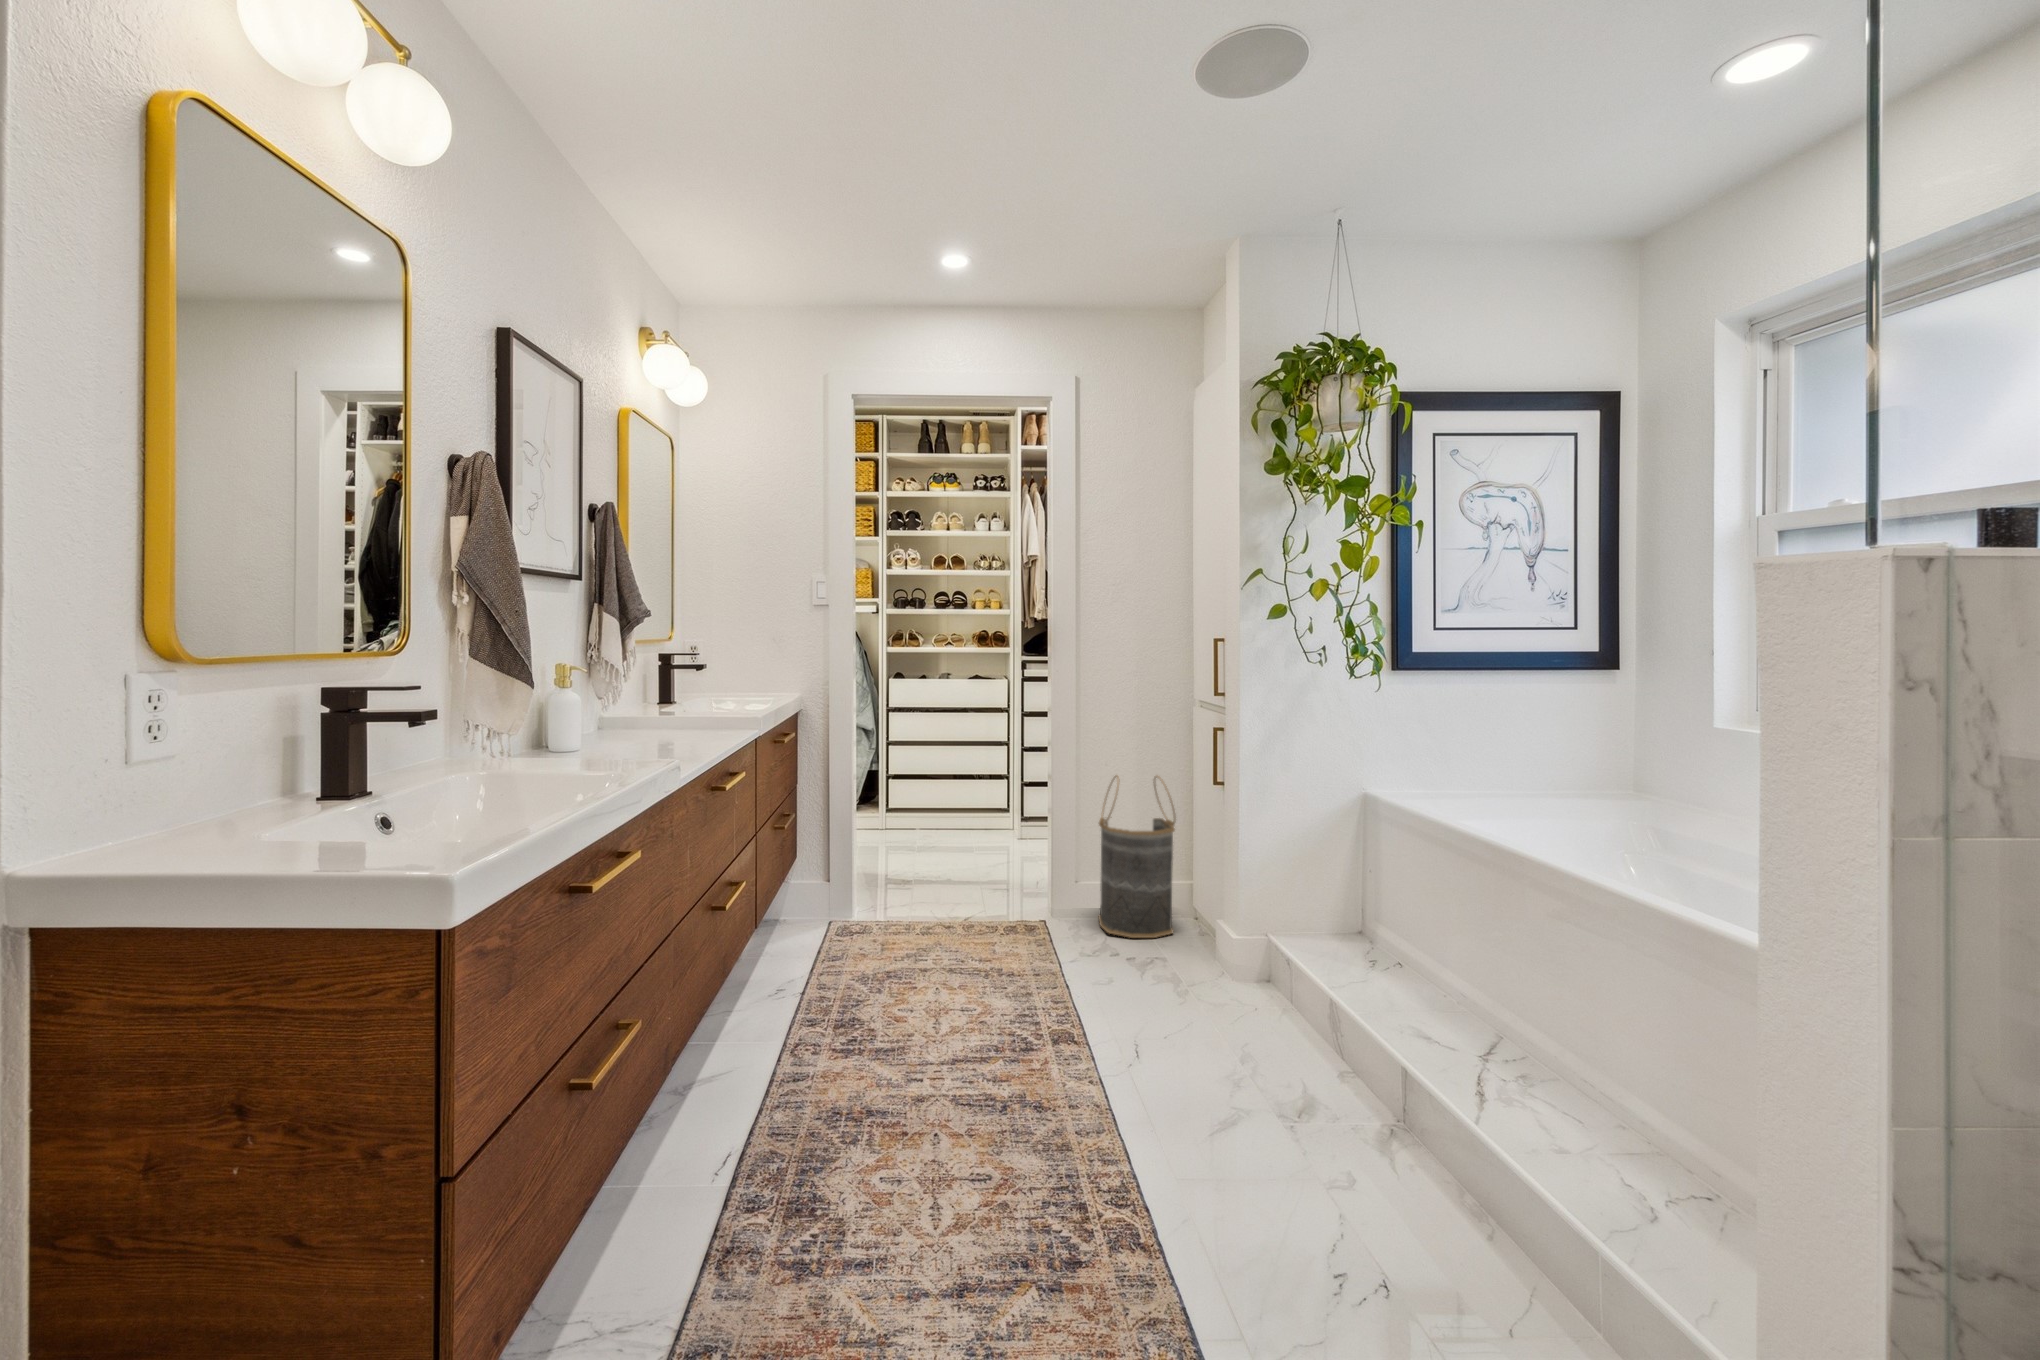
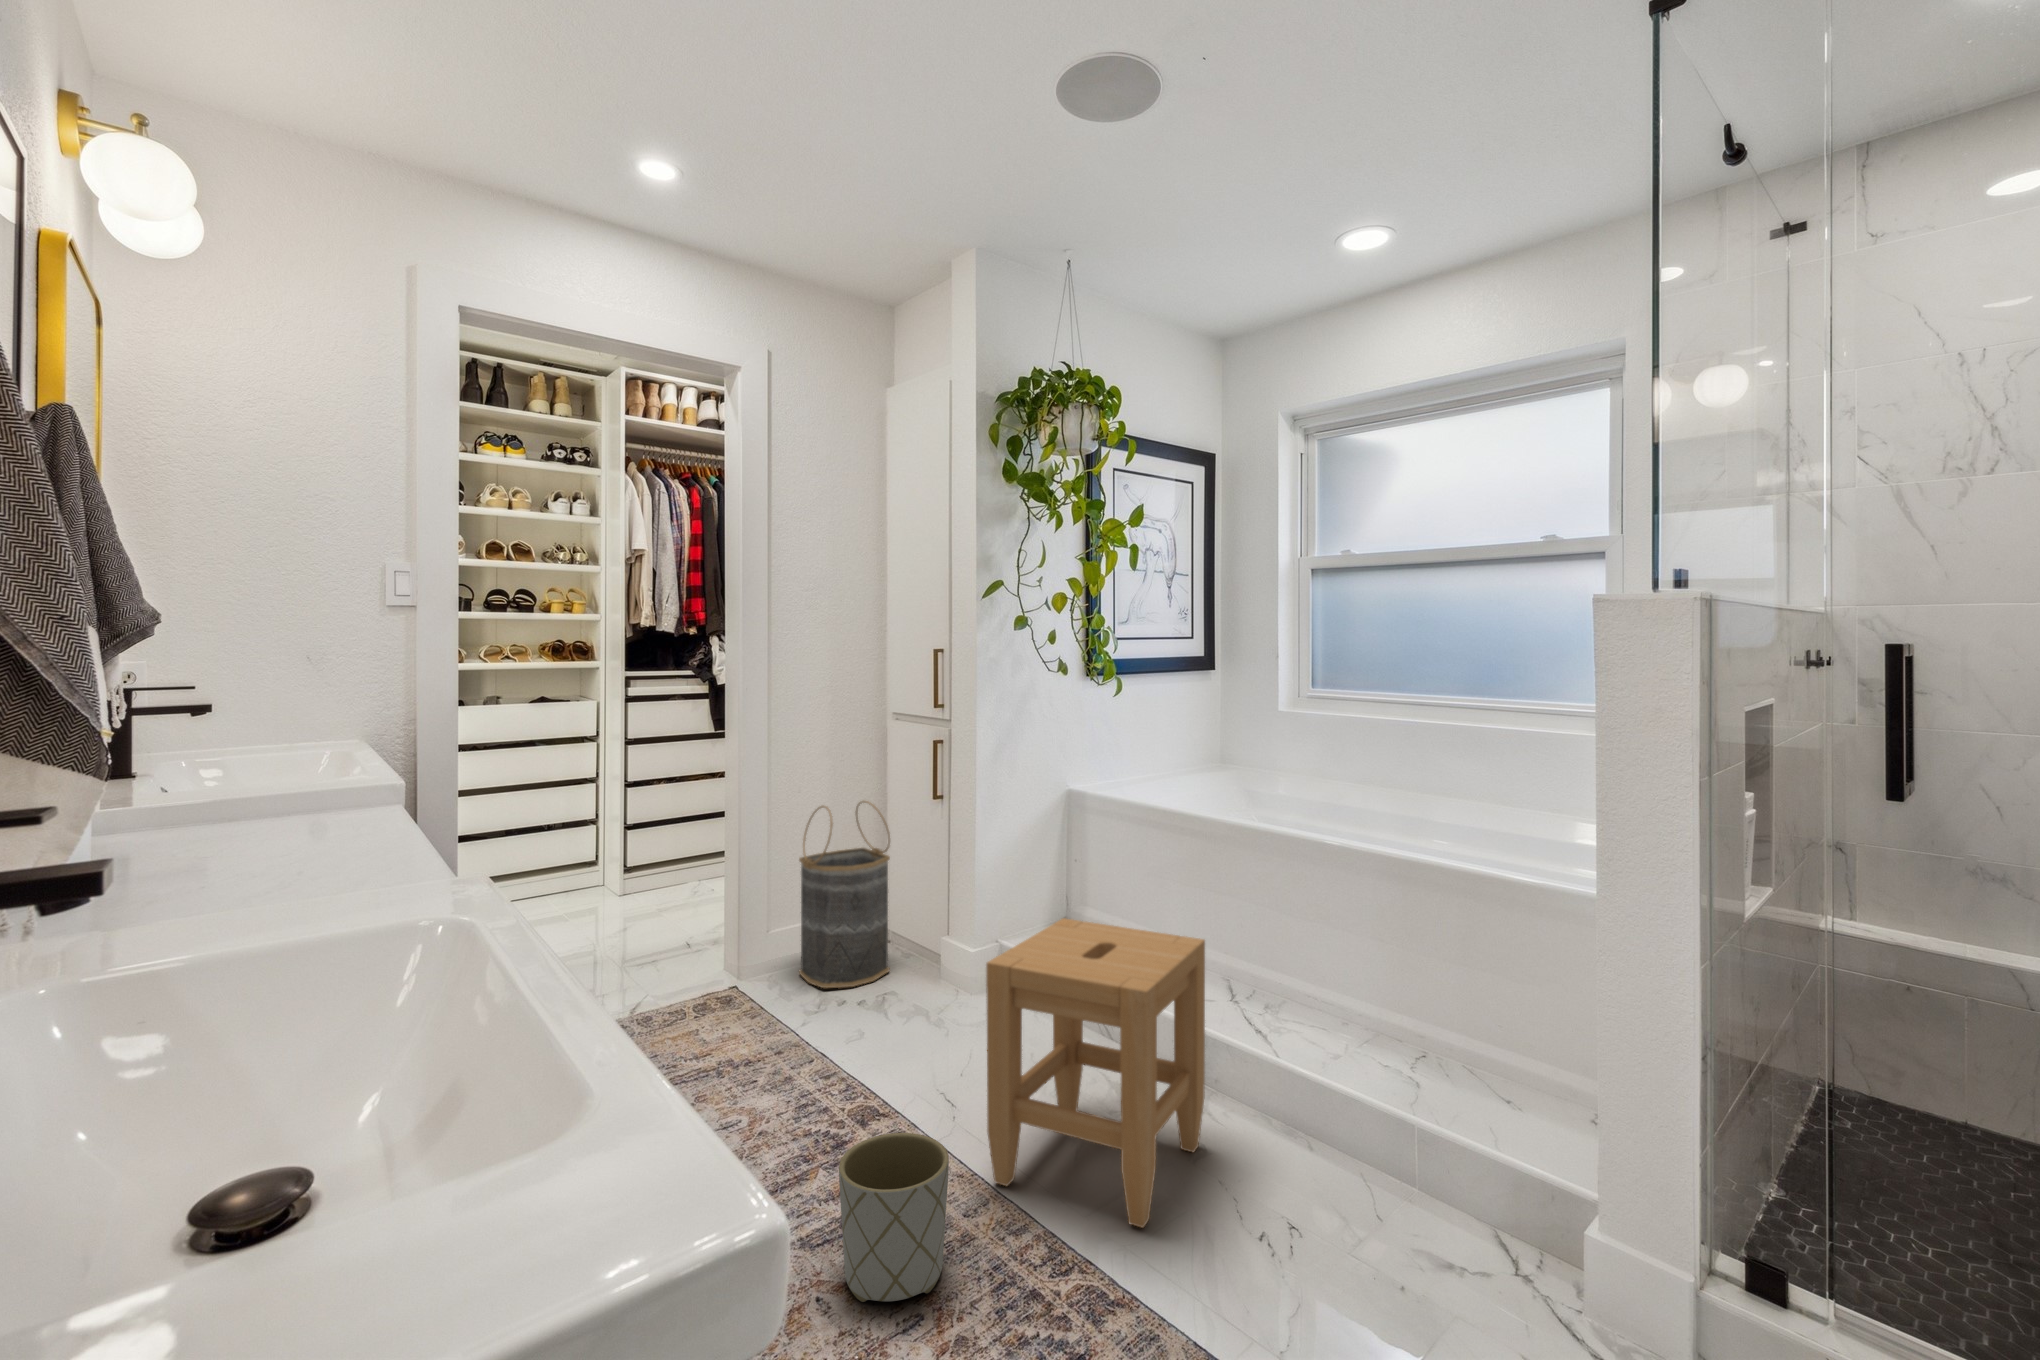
stool: none [1114,900,1354,1202] -> present [986,918,1205,1228]
planter: none [950,1033,1039,1168] -> present [839,1133,949,1302]

